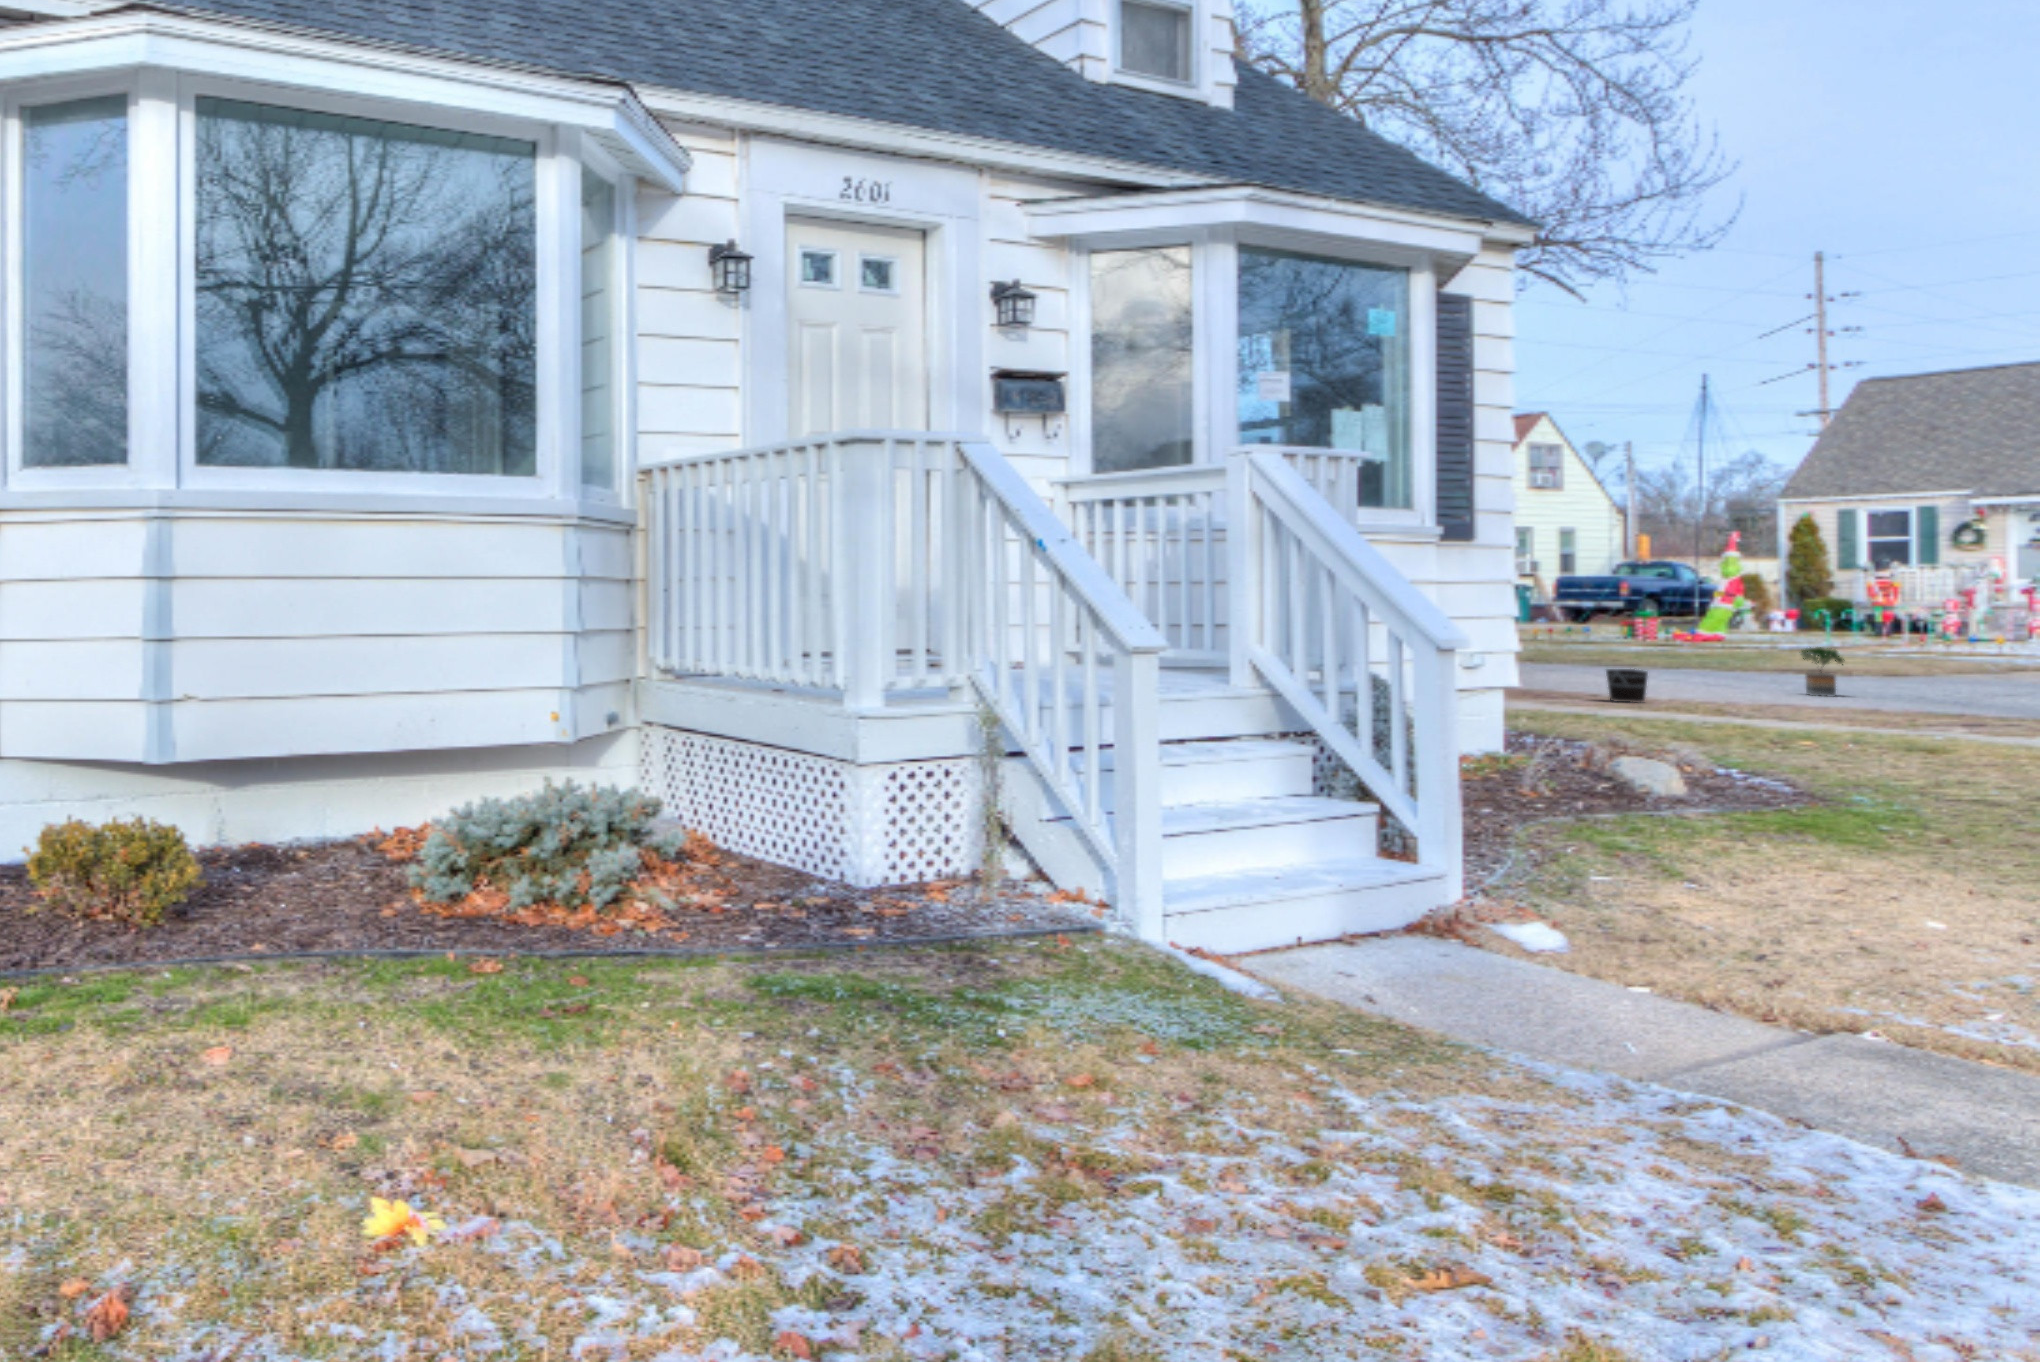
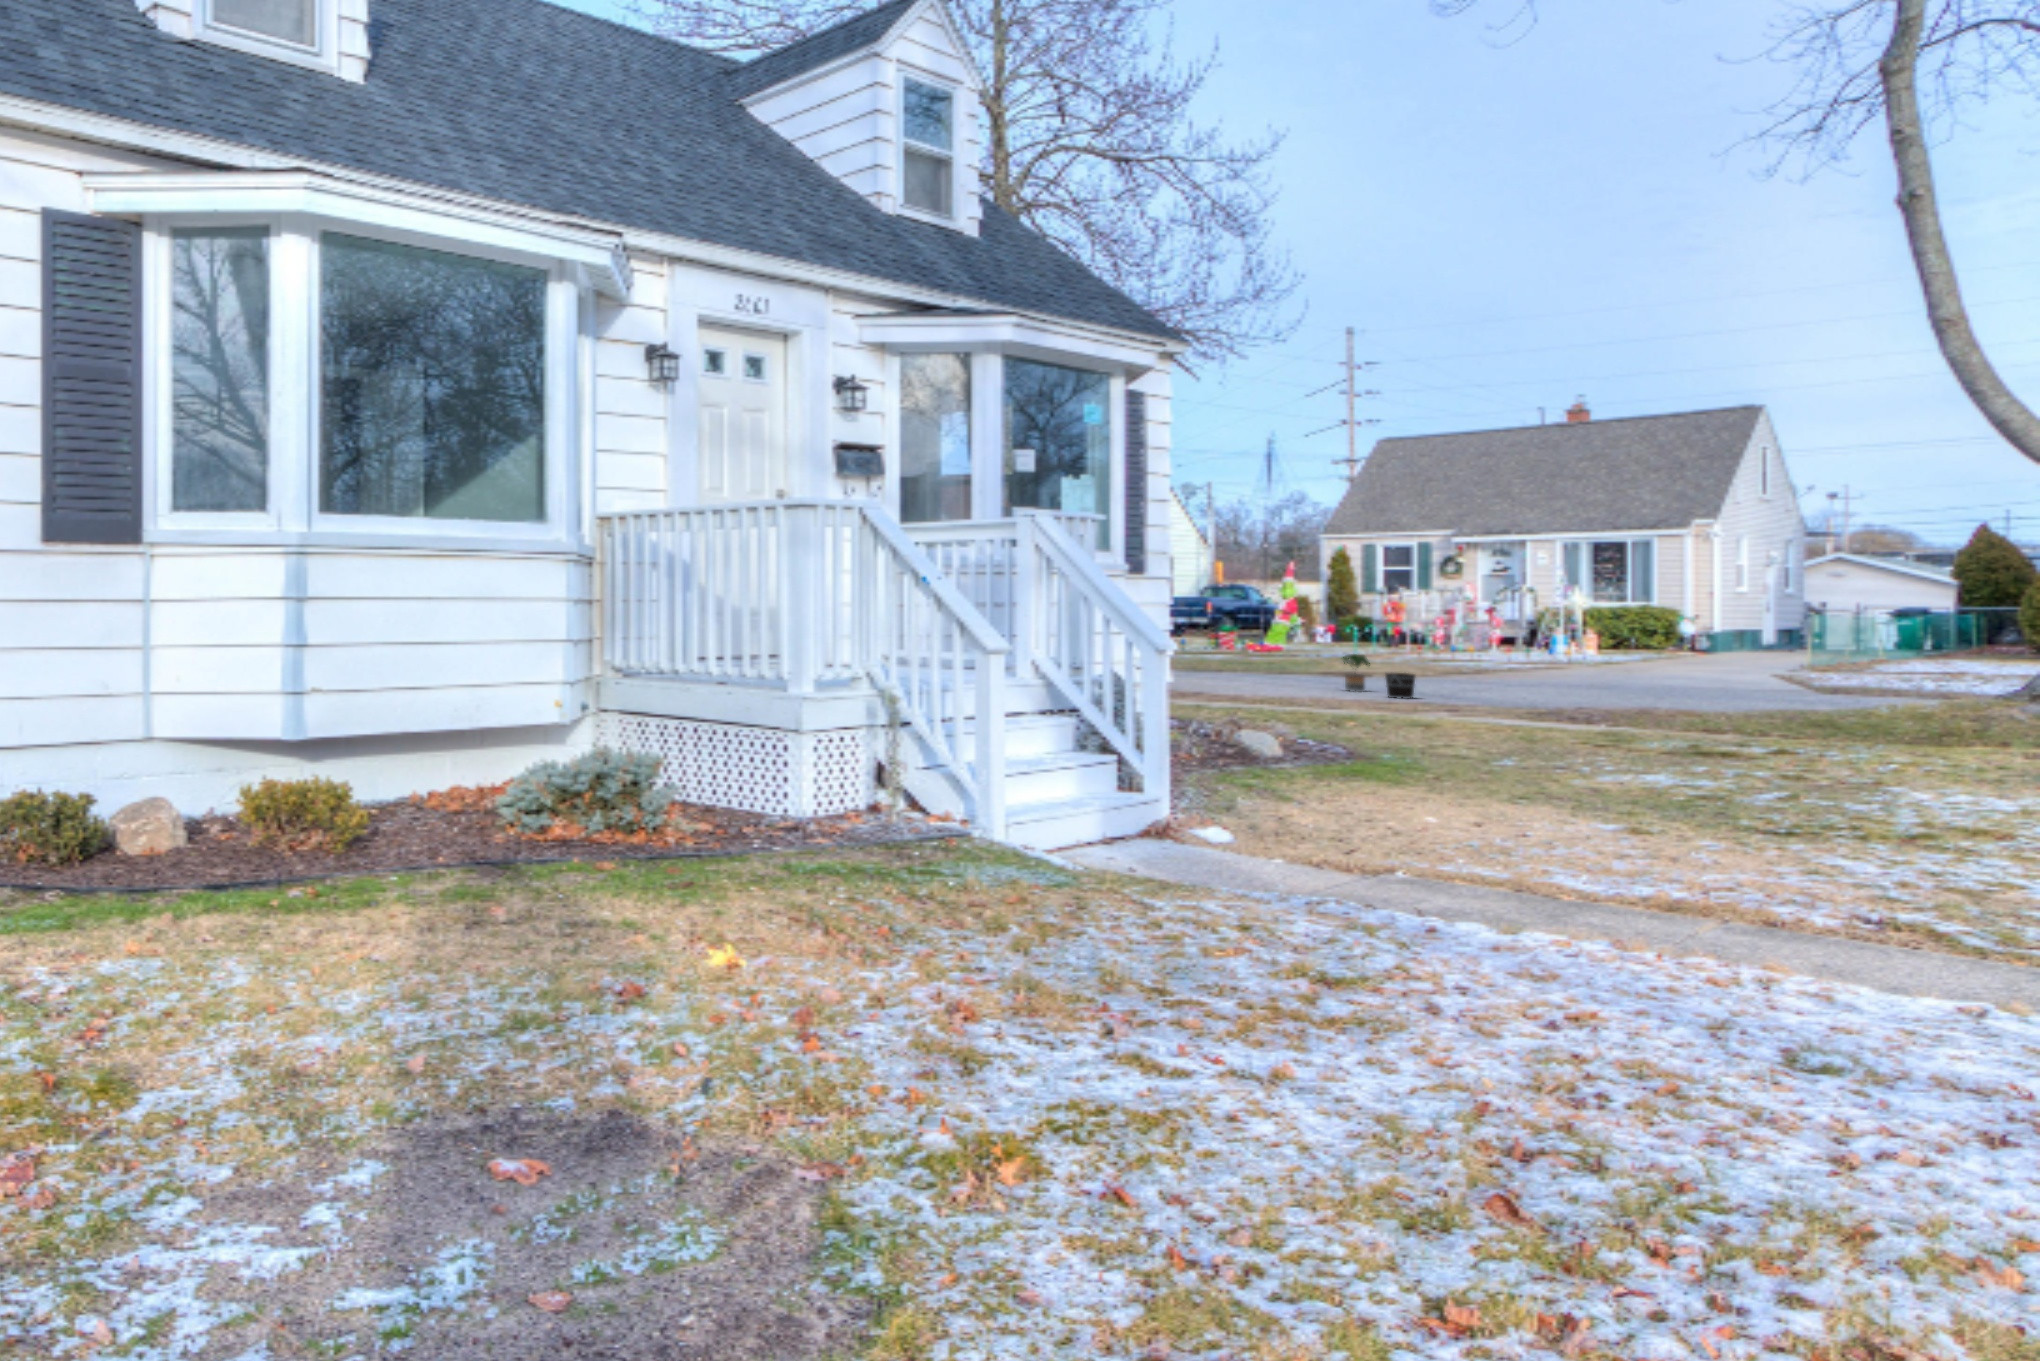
bucket: present [1606,669,1648,703] -> present [1385,672,1416,699]

